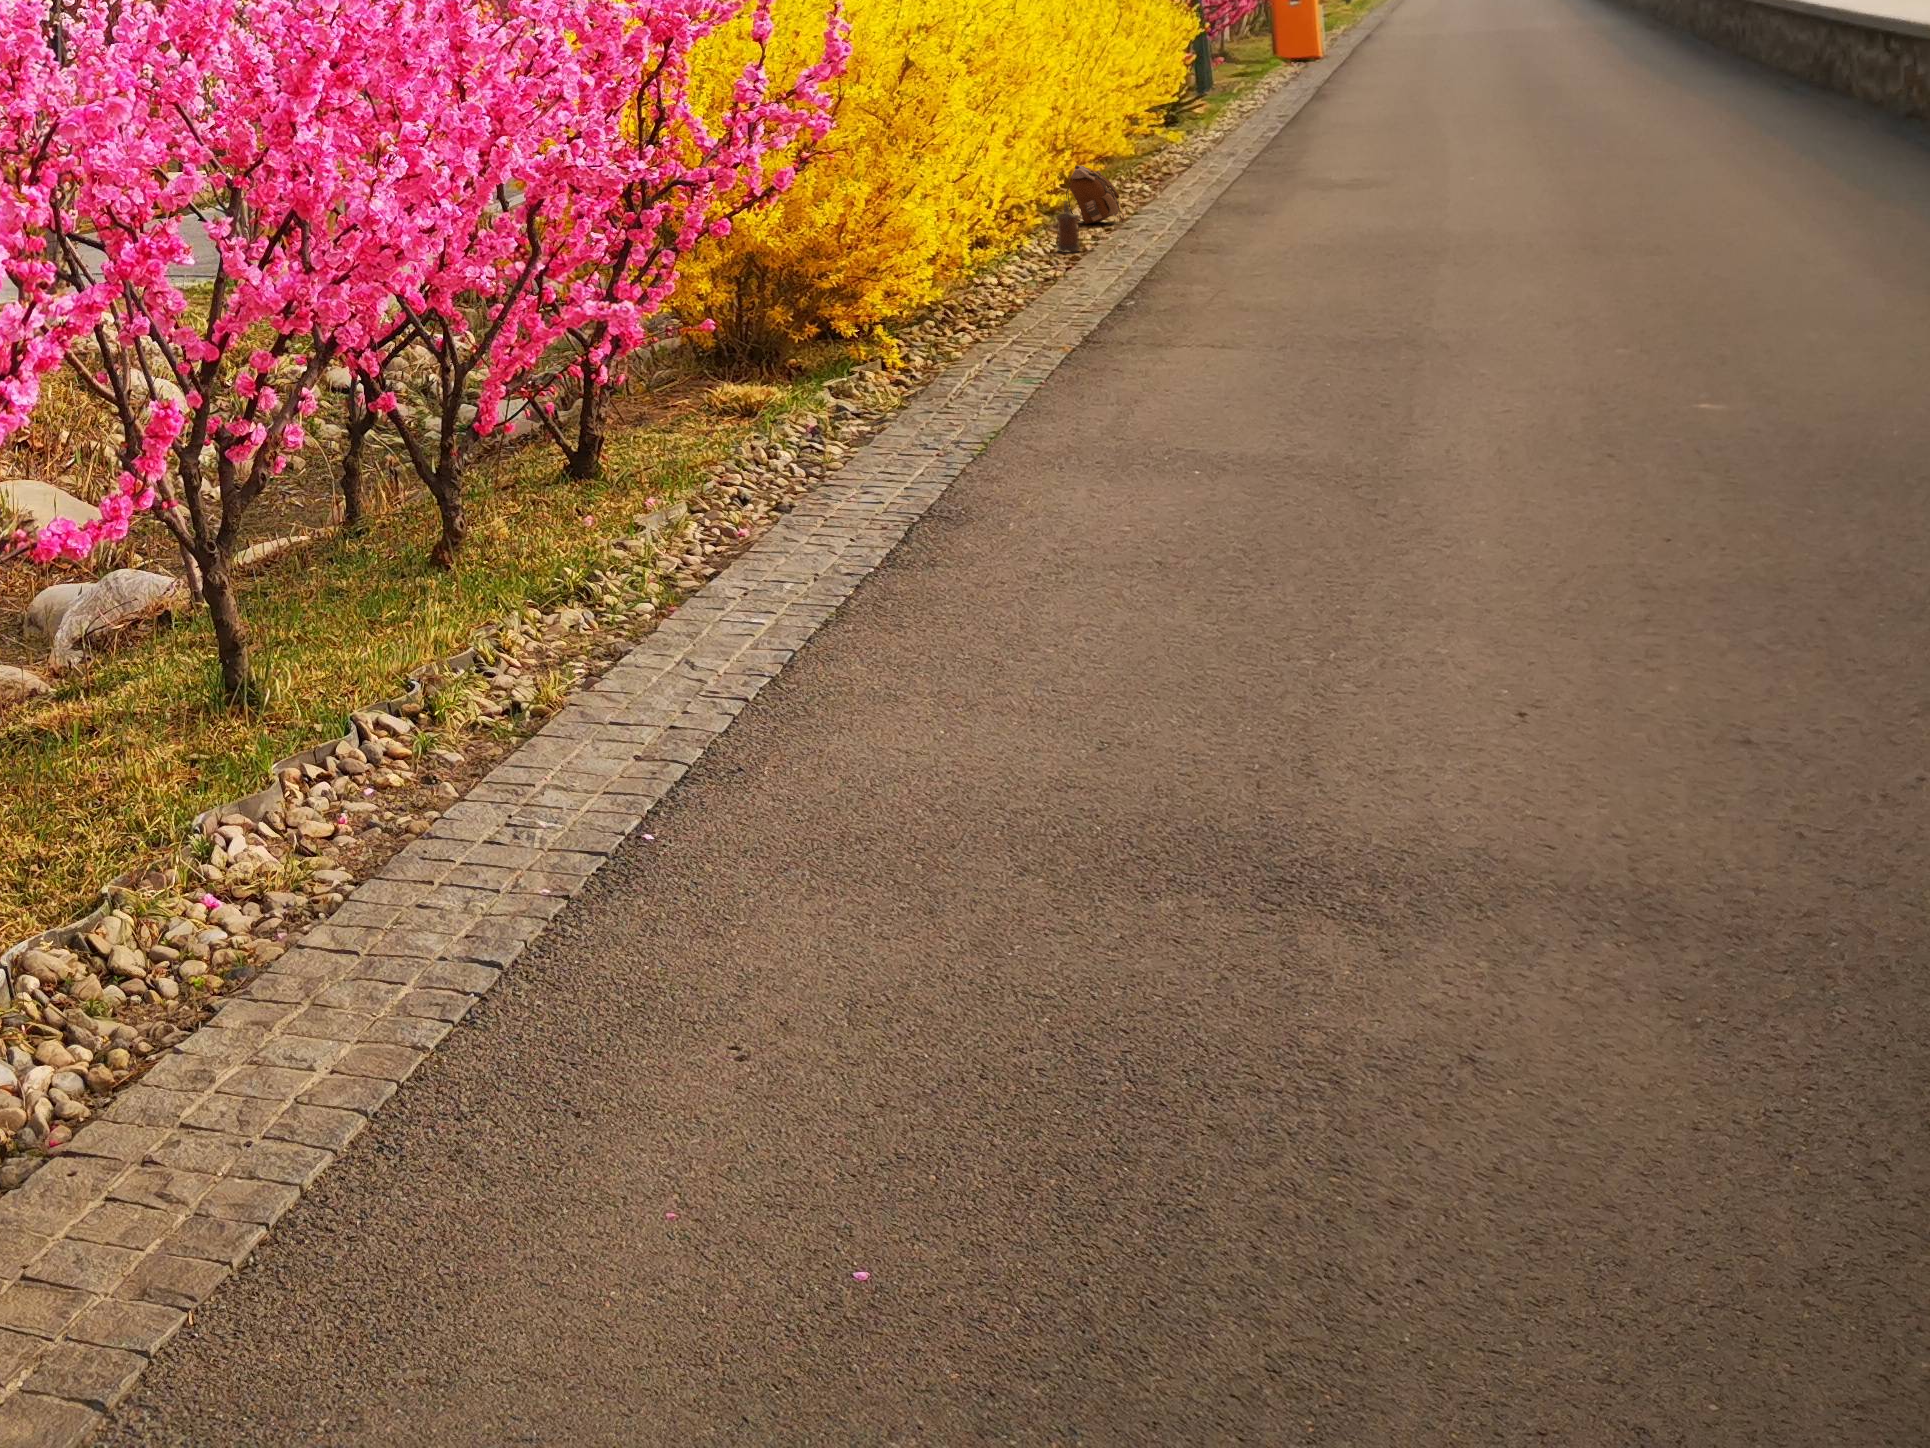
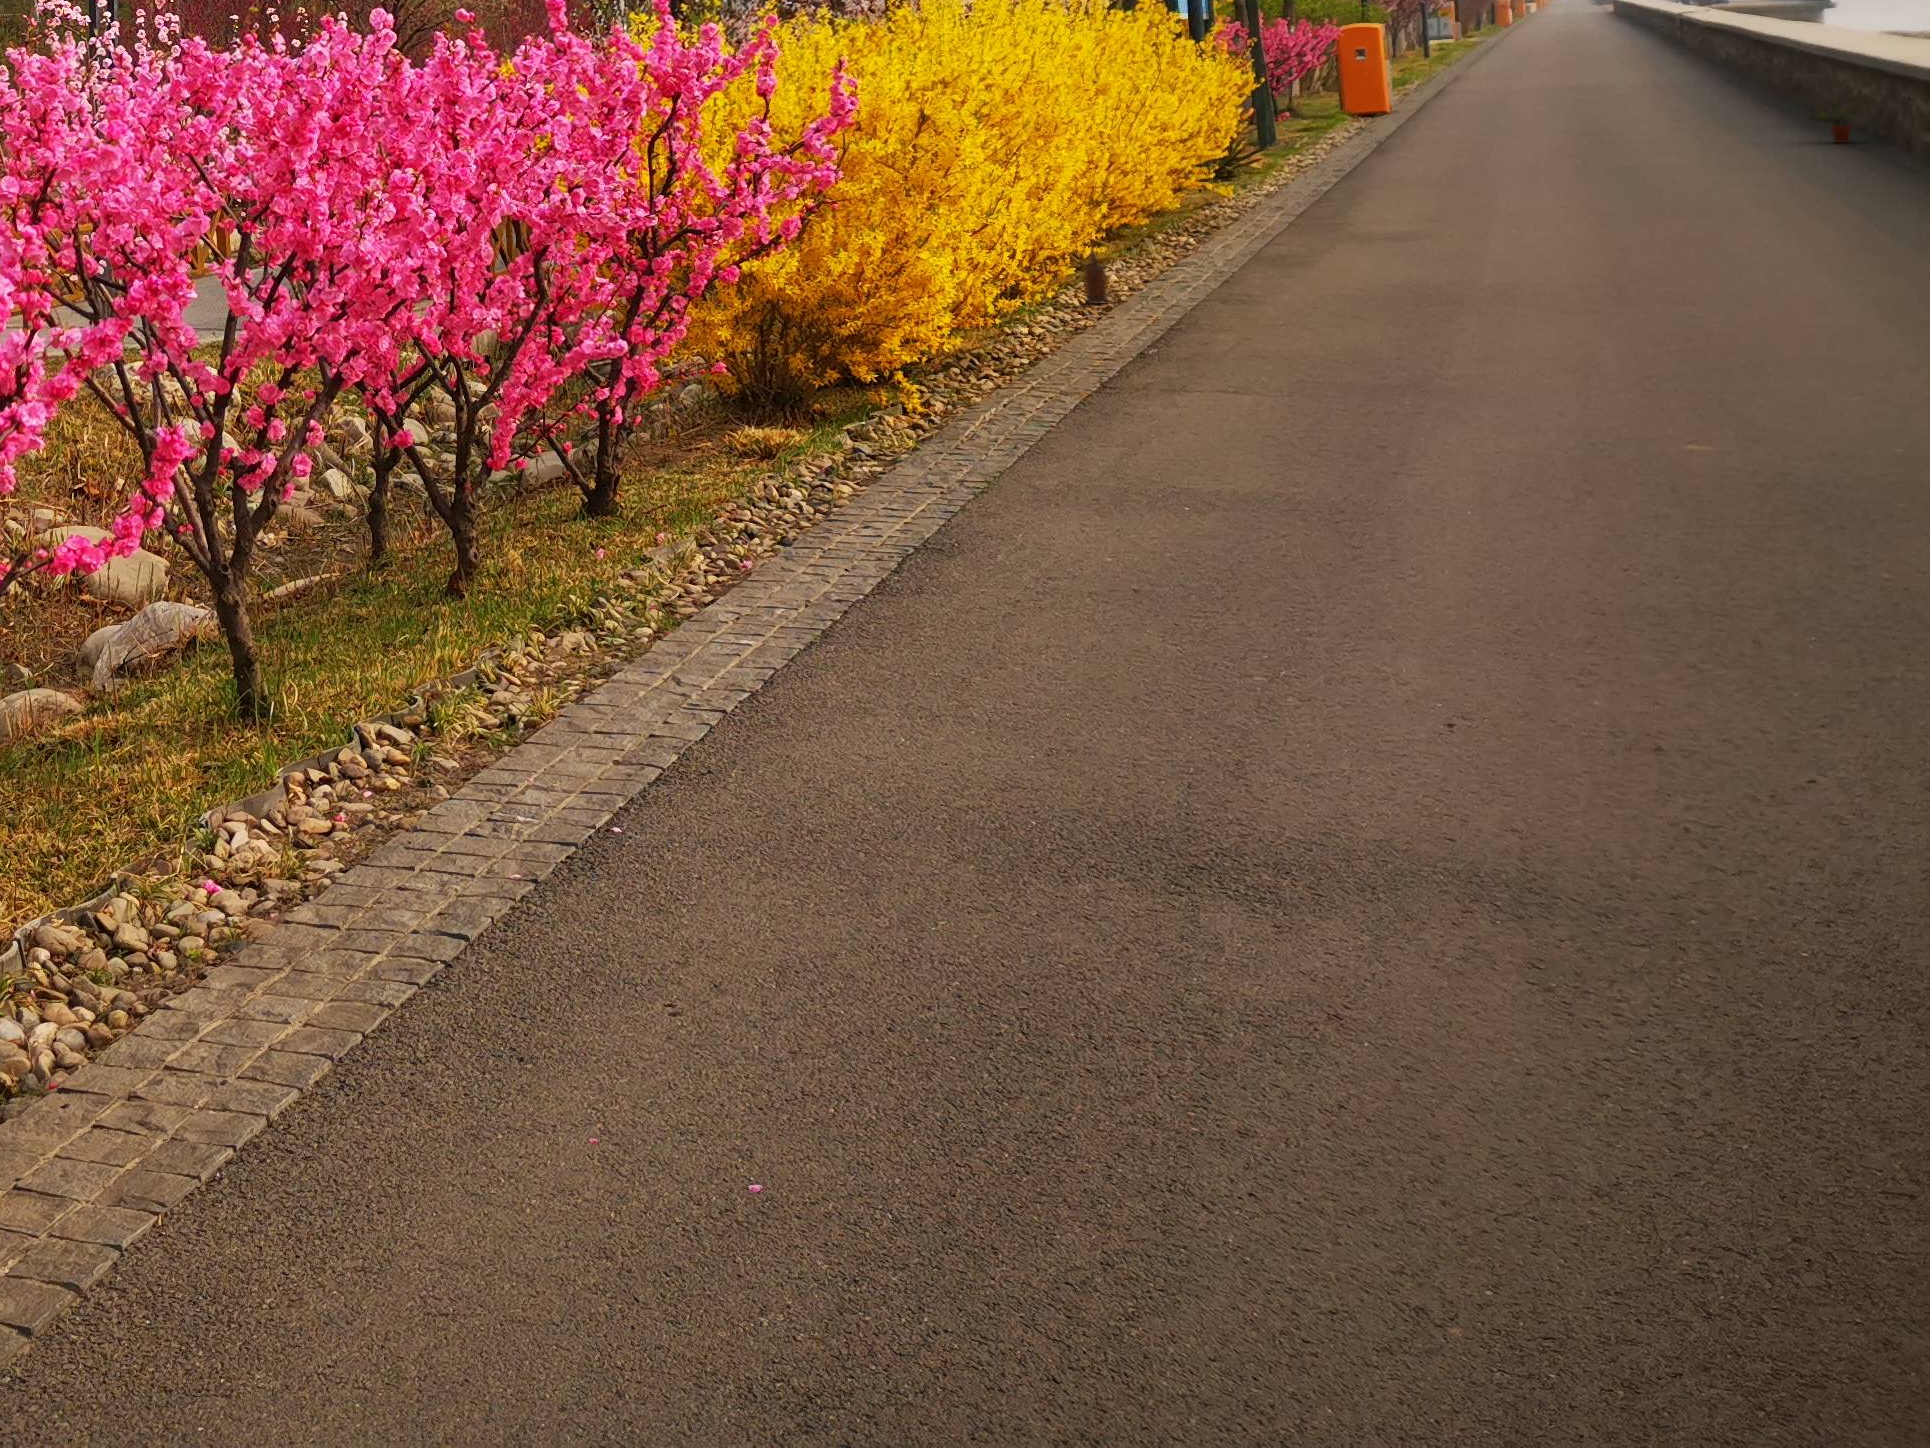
potted plant: none [1754,49,1824,93] -> present [1811,101,1855,143]
backpack: present [1066,166,1124,224] -> none [1097,218,1156,277]

